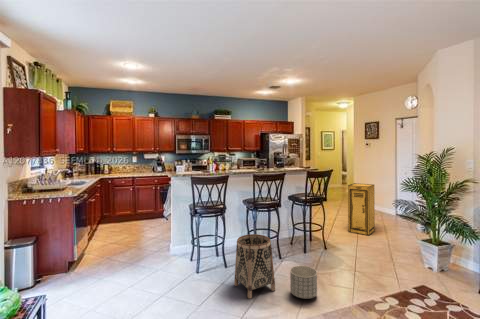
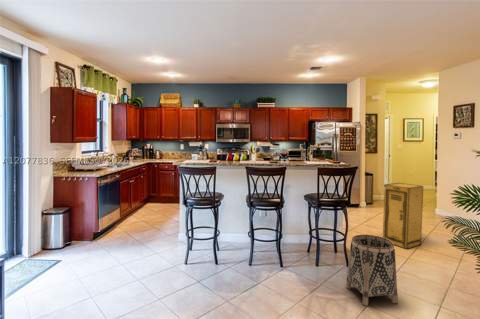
basket: present [234,234,275,298] -> present [346,235,398,306]
planter: present [290,266,317,299] -> none [243,264,271,299]

